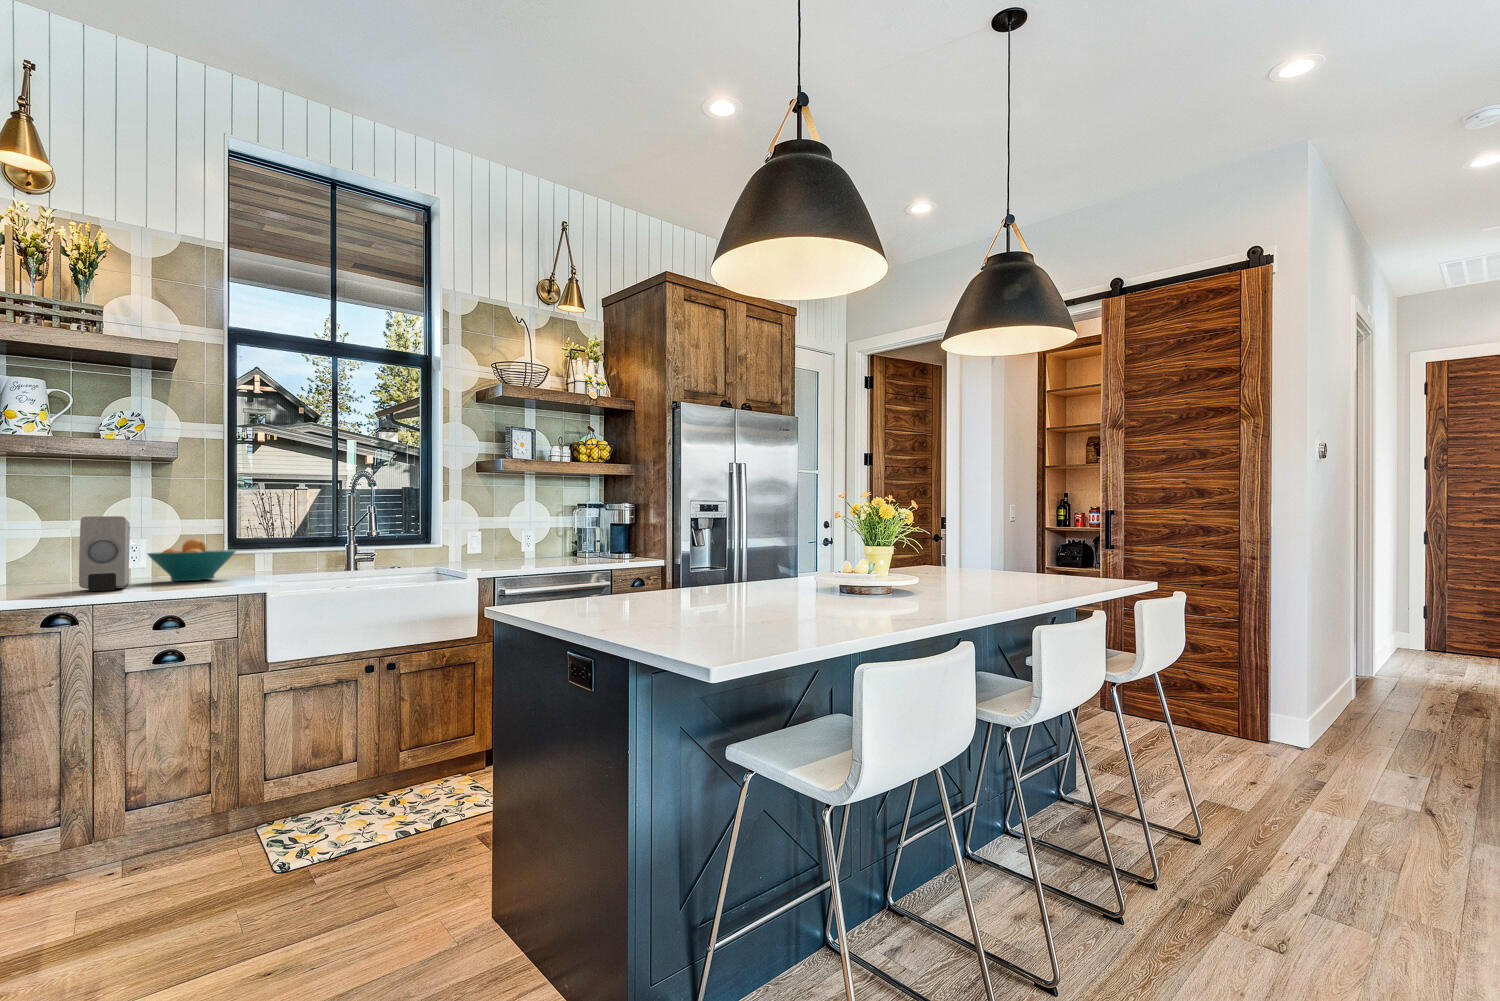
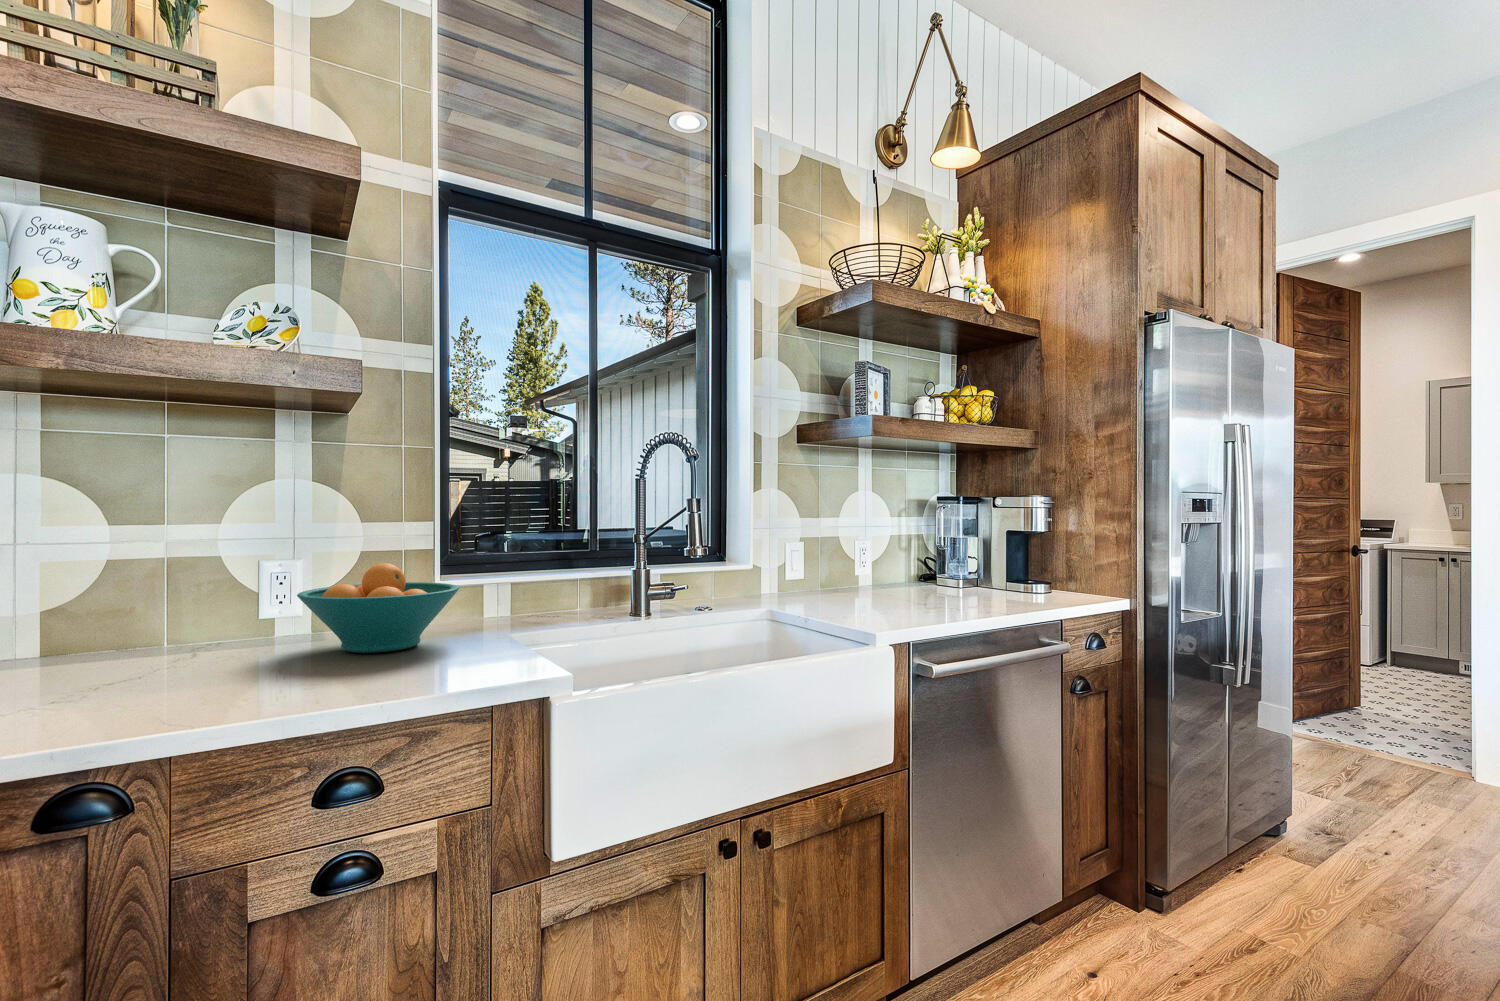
soap dispenser: present [79,516,130,591] -> none [147,526,264,712]

